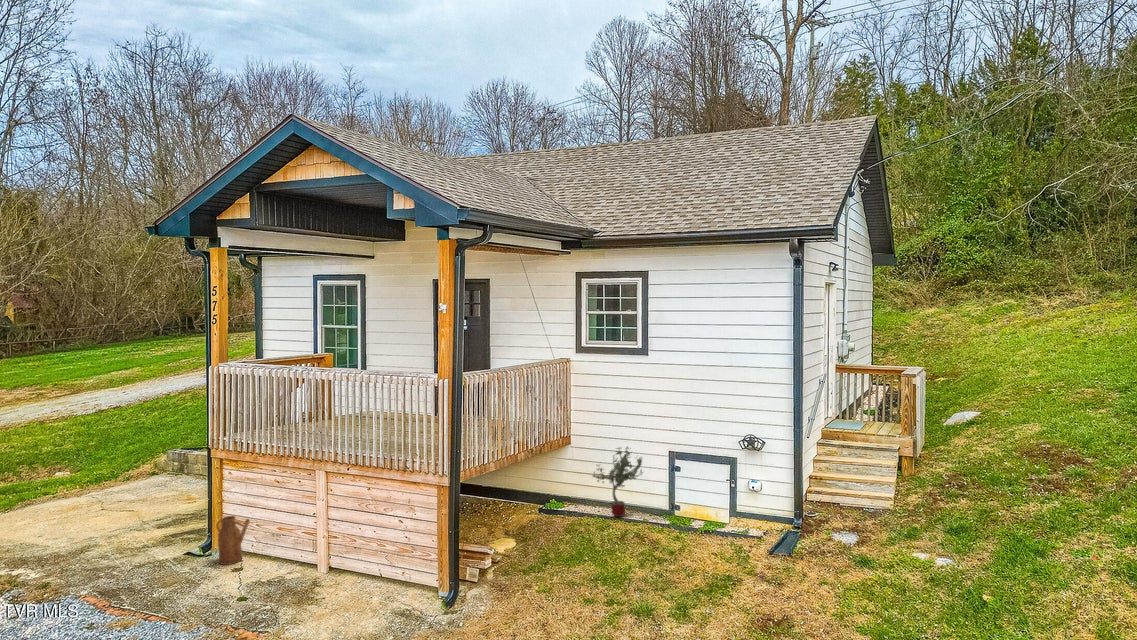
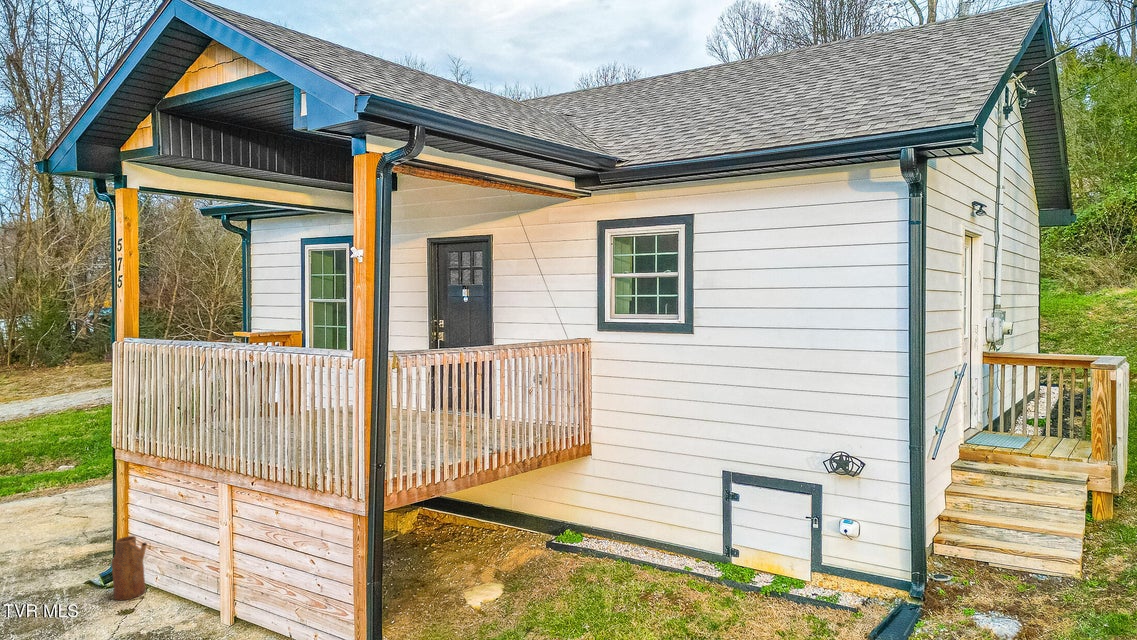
potted tree: present [593,447,642,517] -> none [615,461,684,562]

